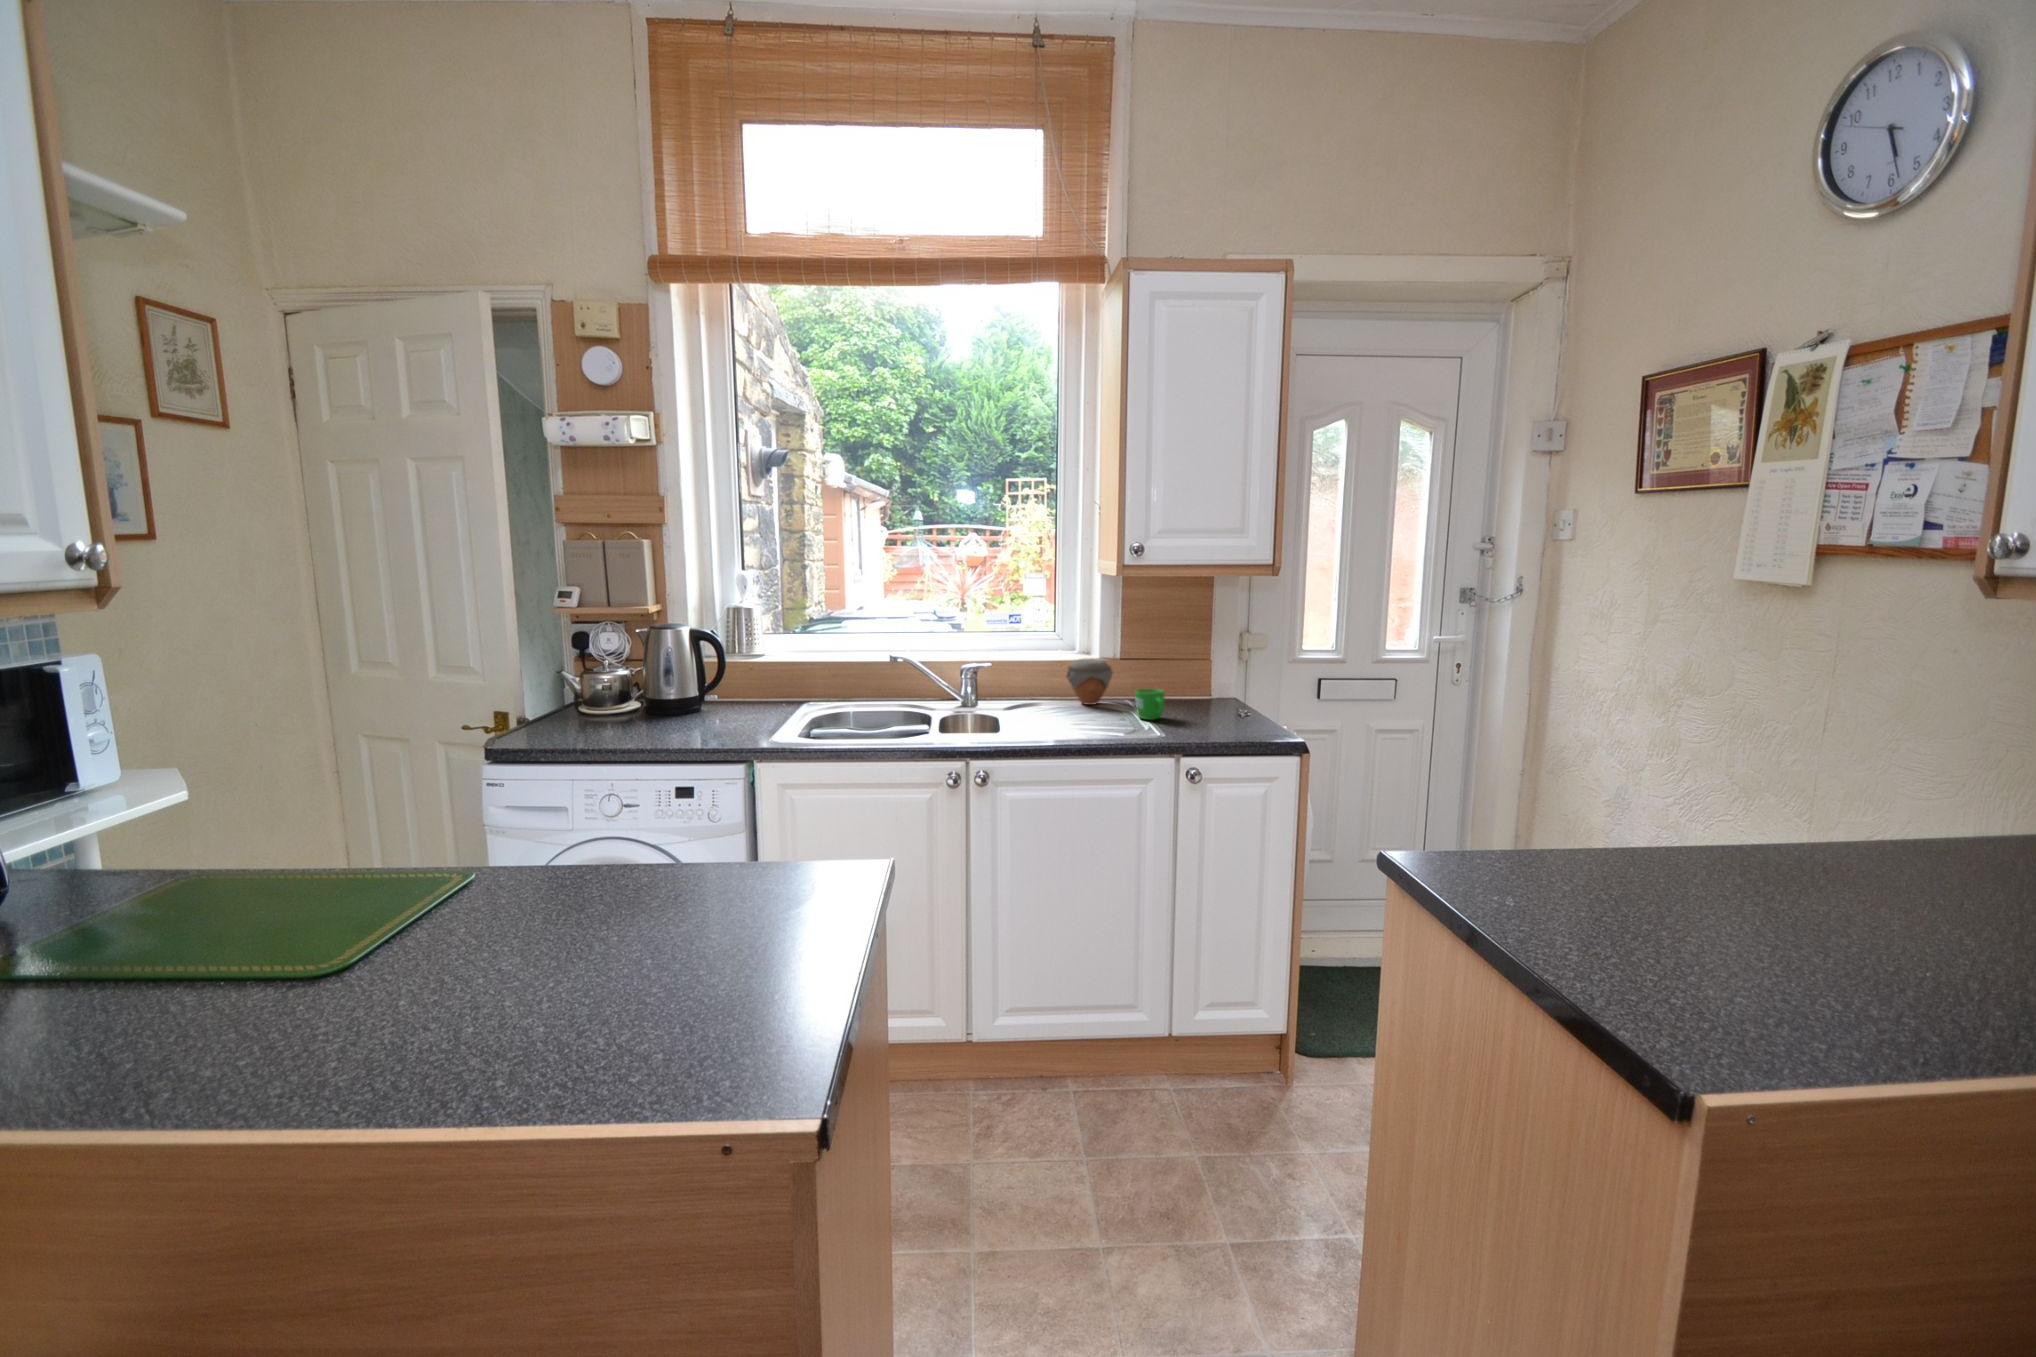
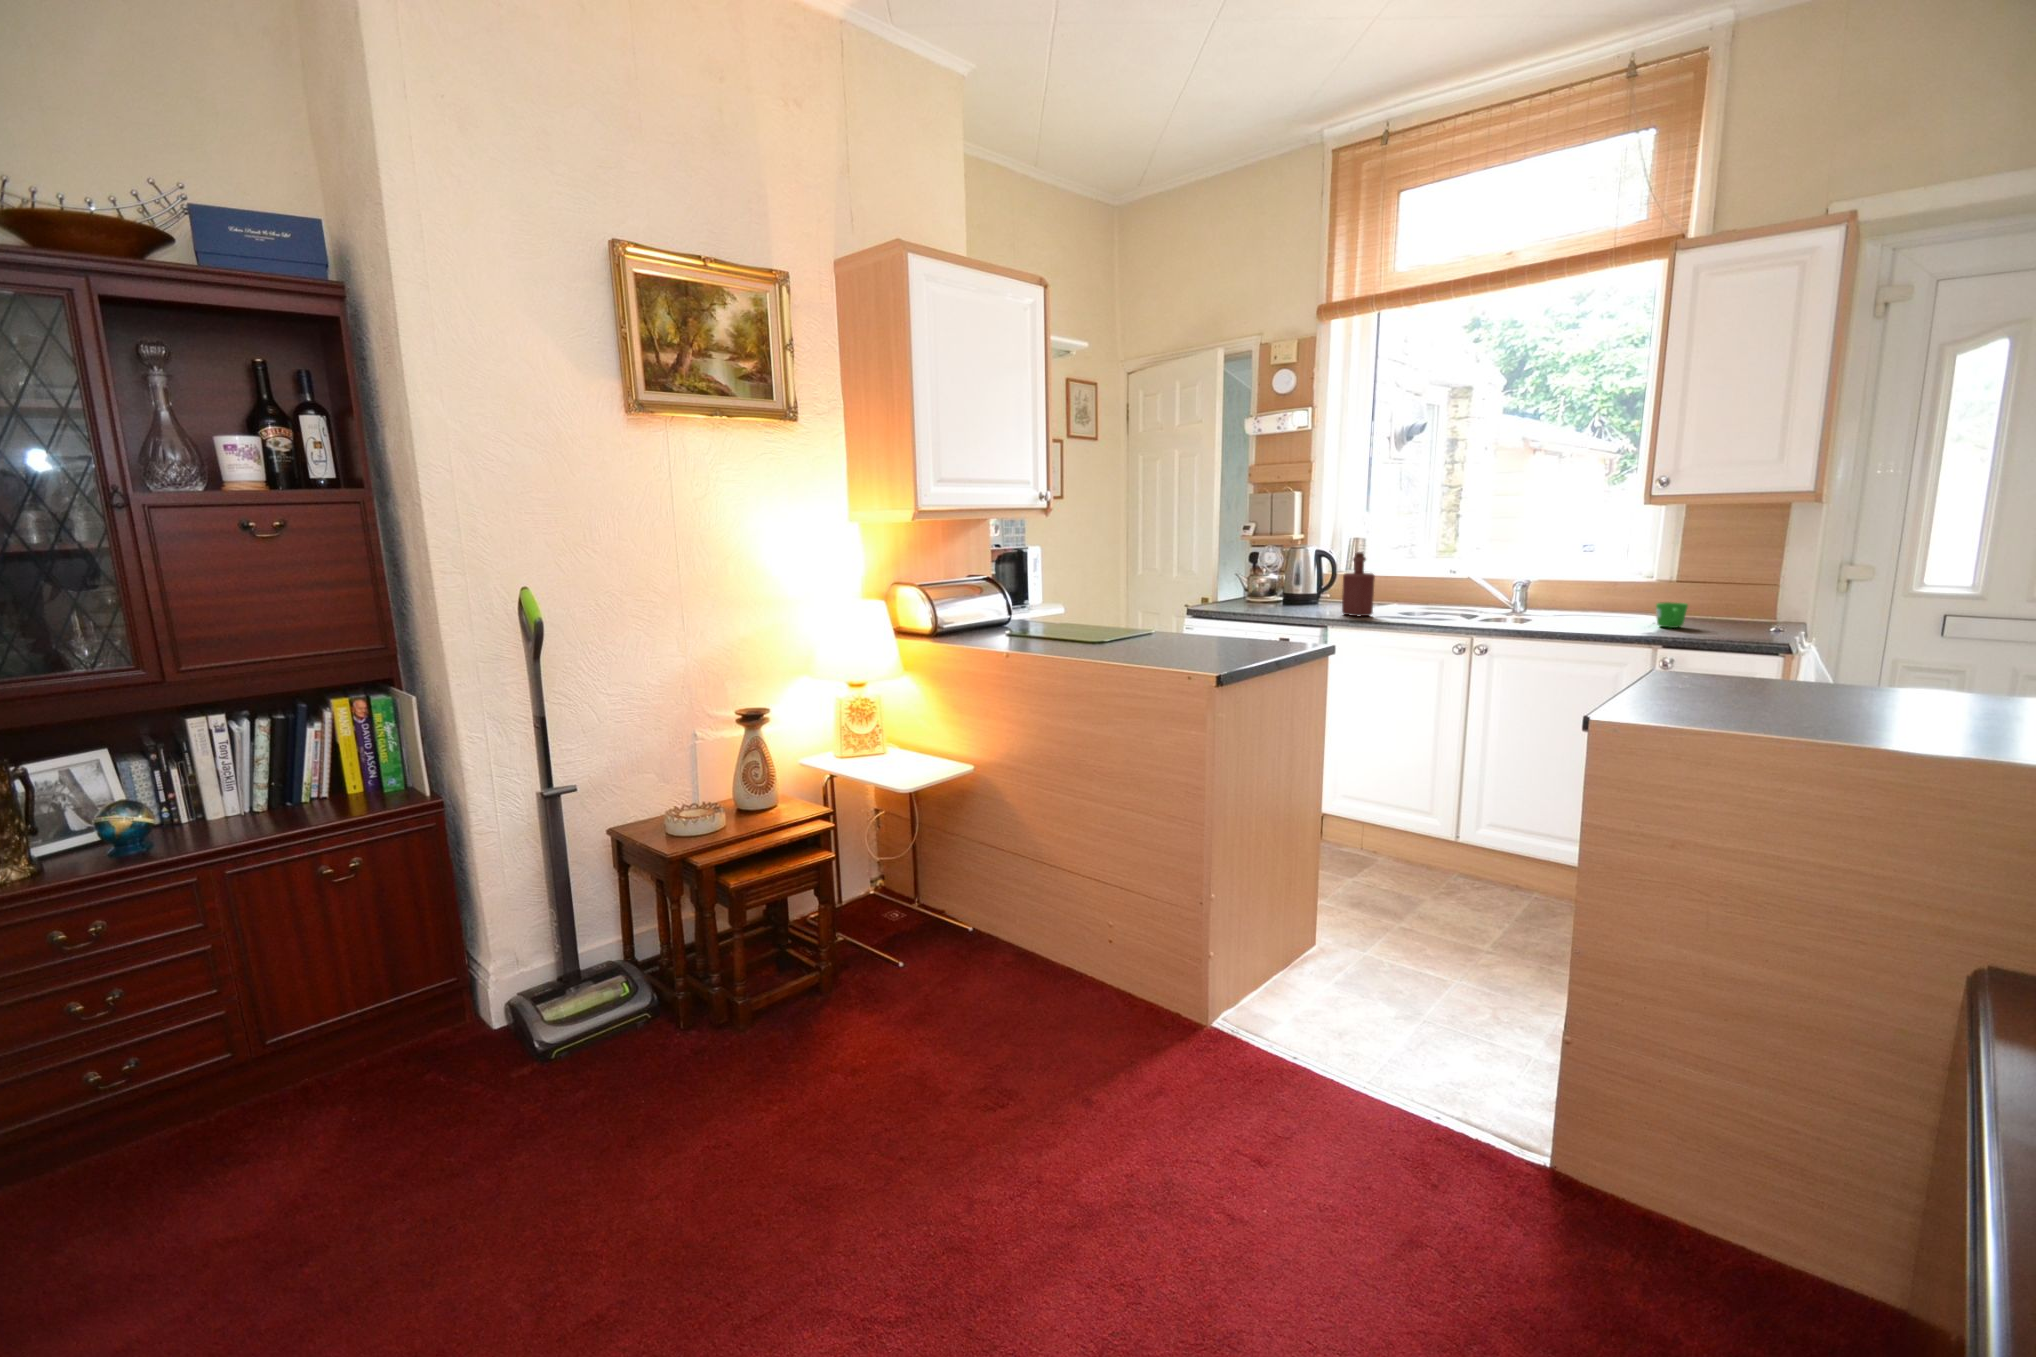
bottle: none [759,640,810,738] -> present [1342,552,1375,616]
jar: present [1067,659,1113,705] -> none [1605,580,1657,618]

